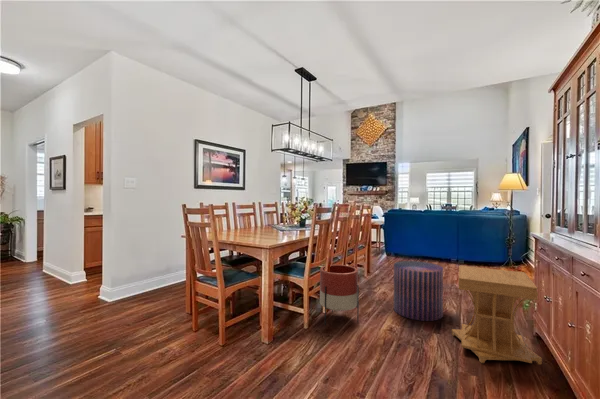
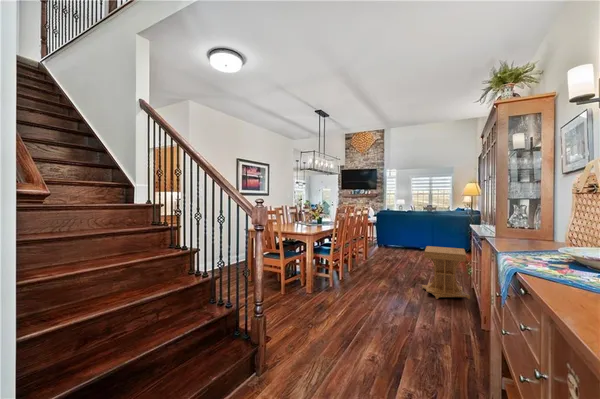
pouf: present [394,261,443,321] -> none [386,246,418,283]
planter: present [320,265,359,325] -> none [338,248,364,285]

